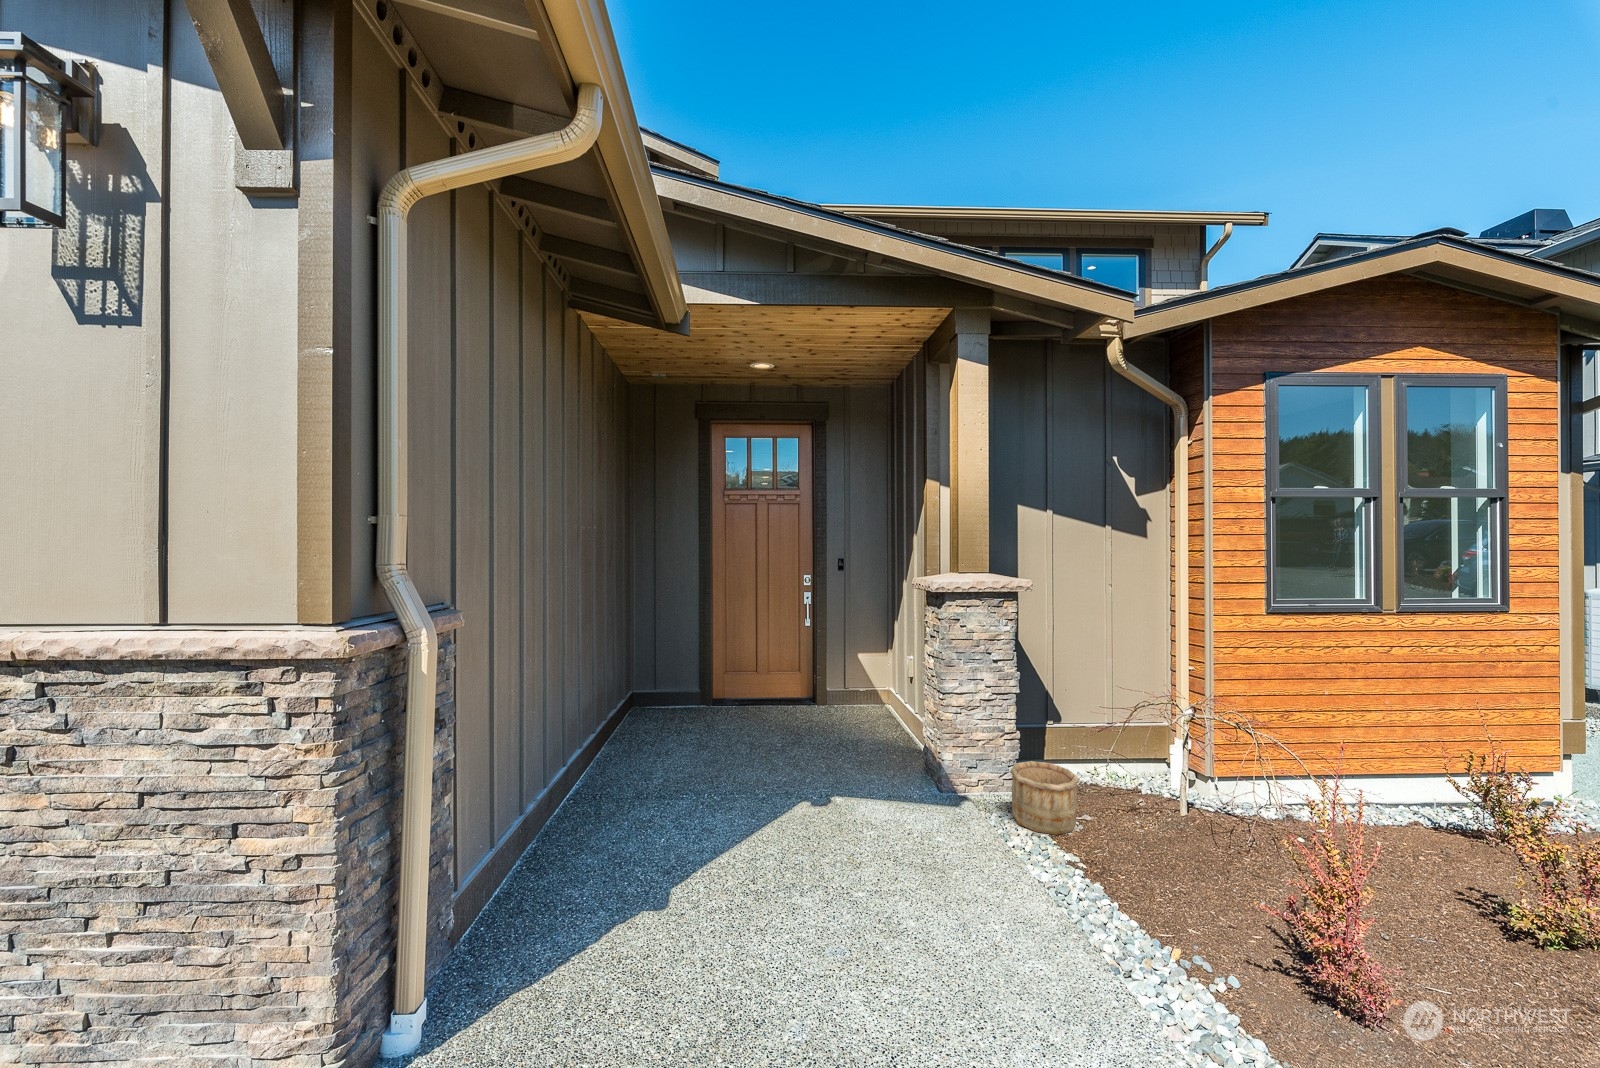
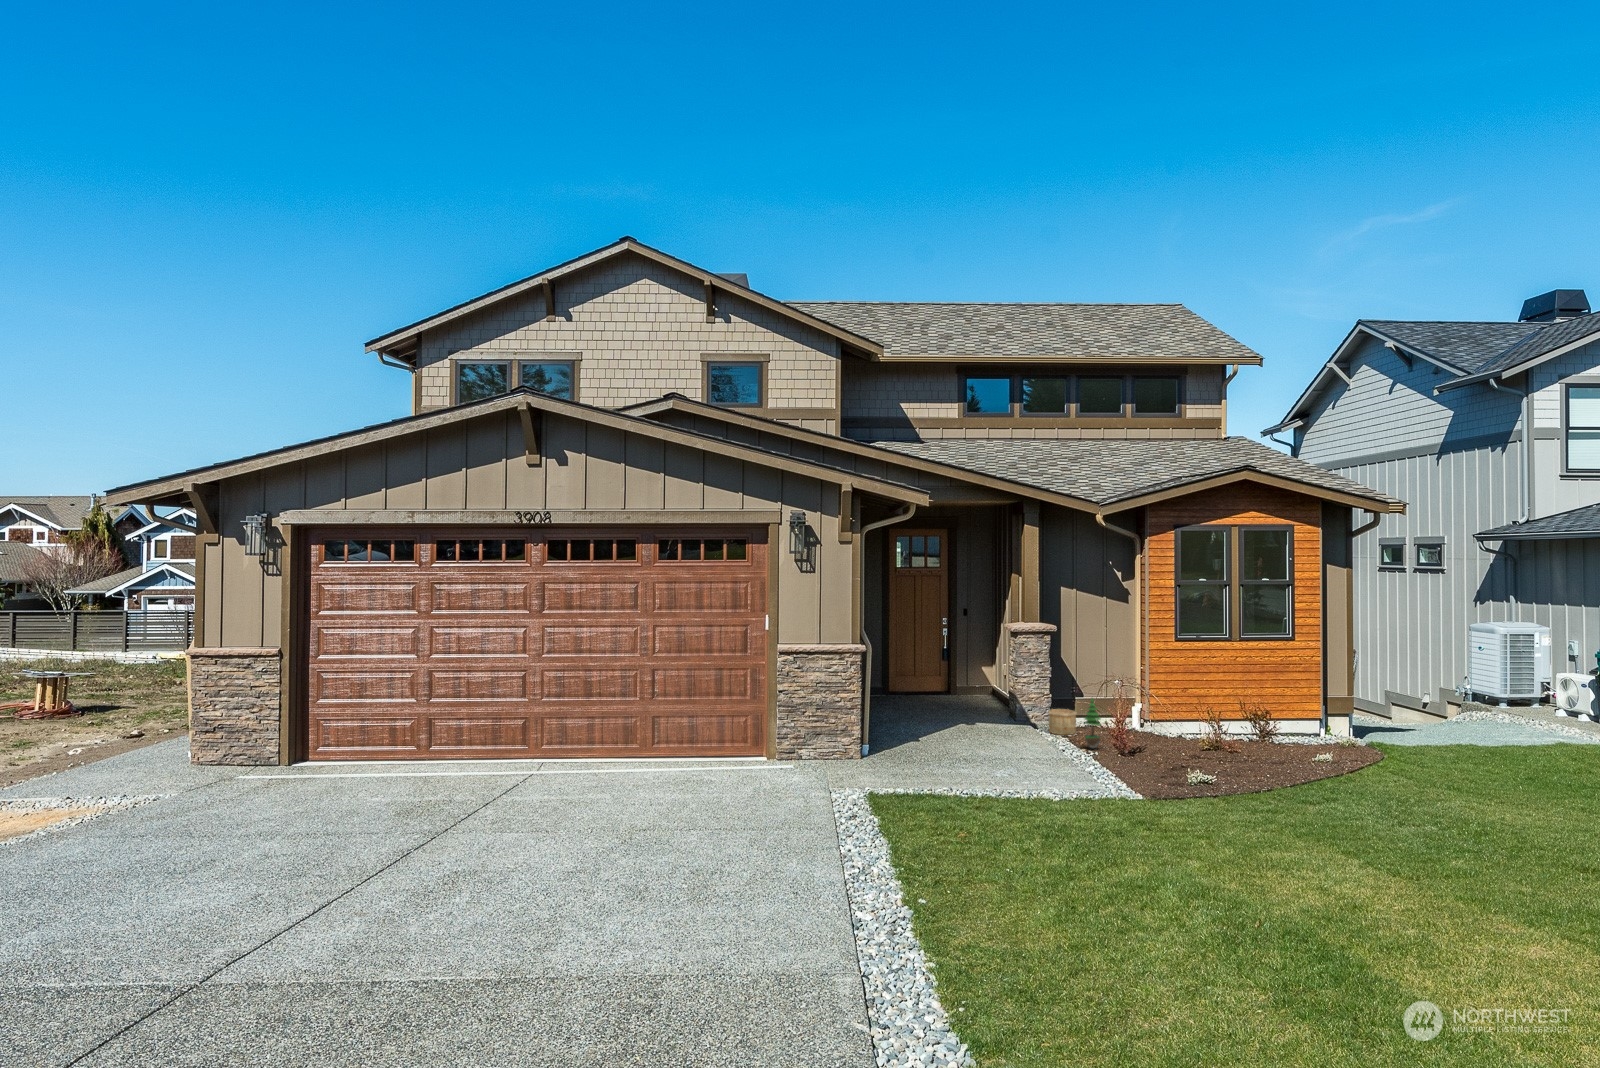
potted tree: none [1149,781,1217,942] -> present [1084,698,1101,749]

